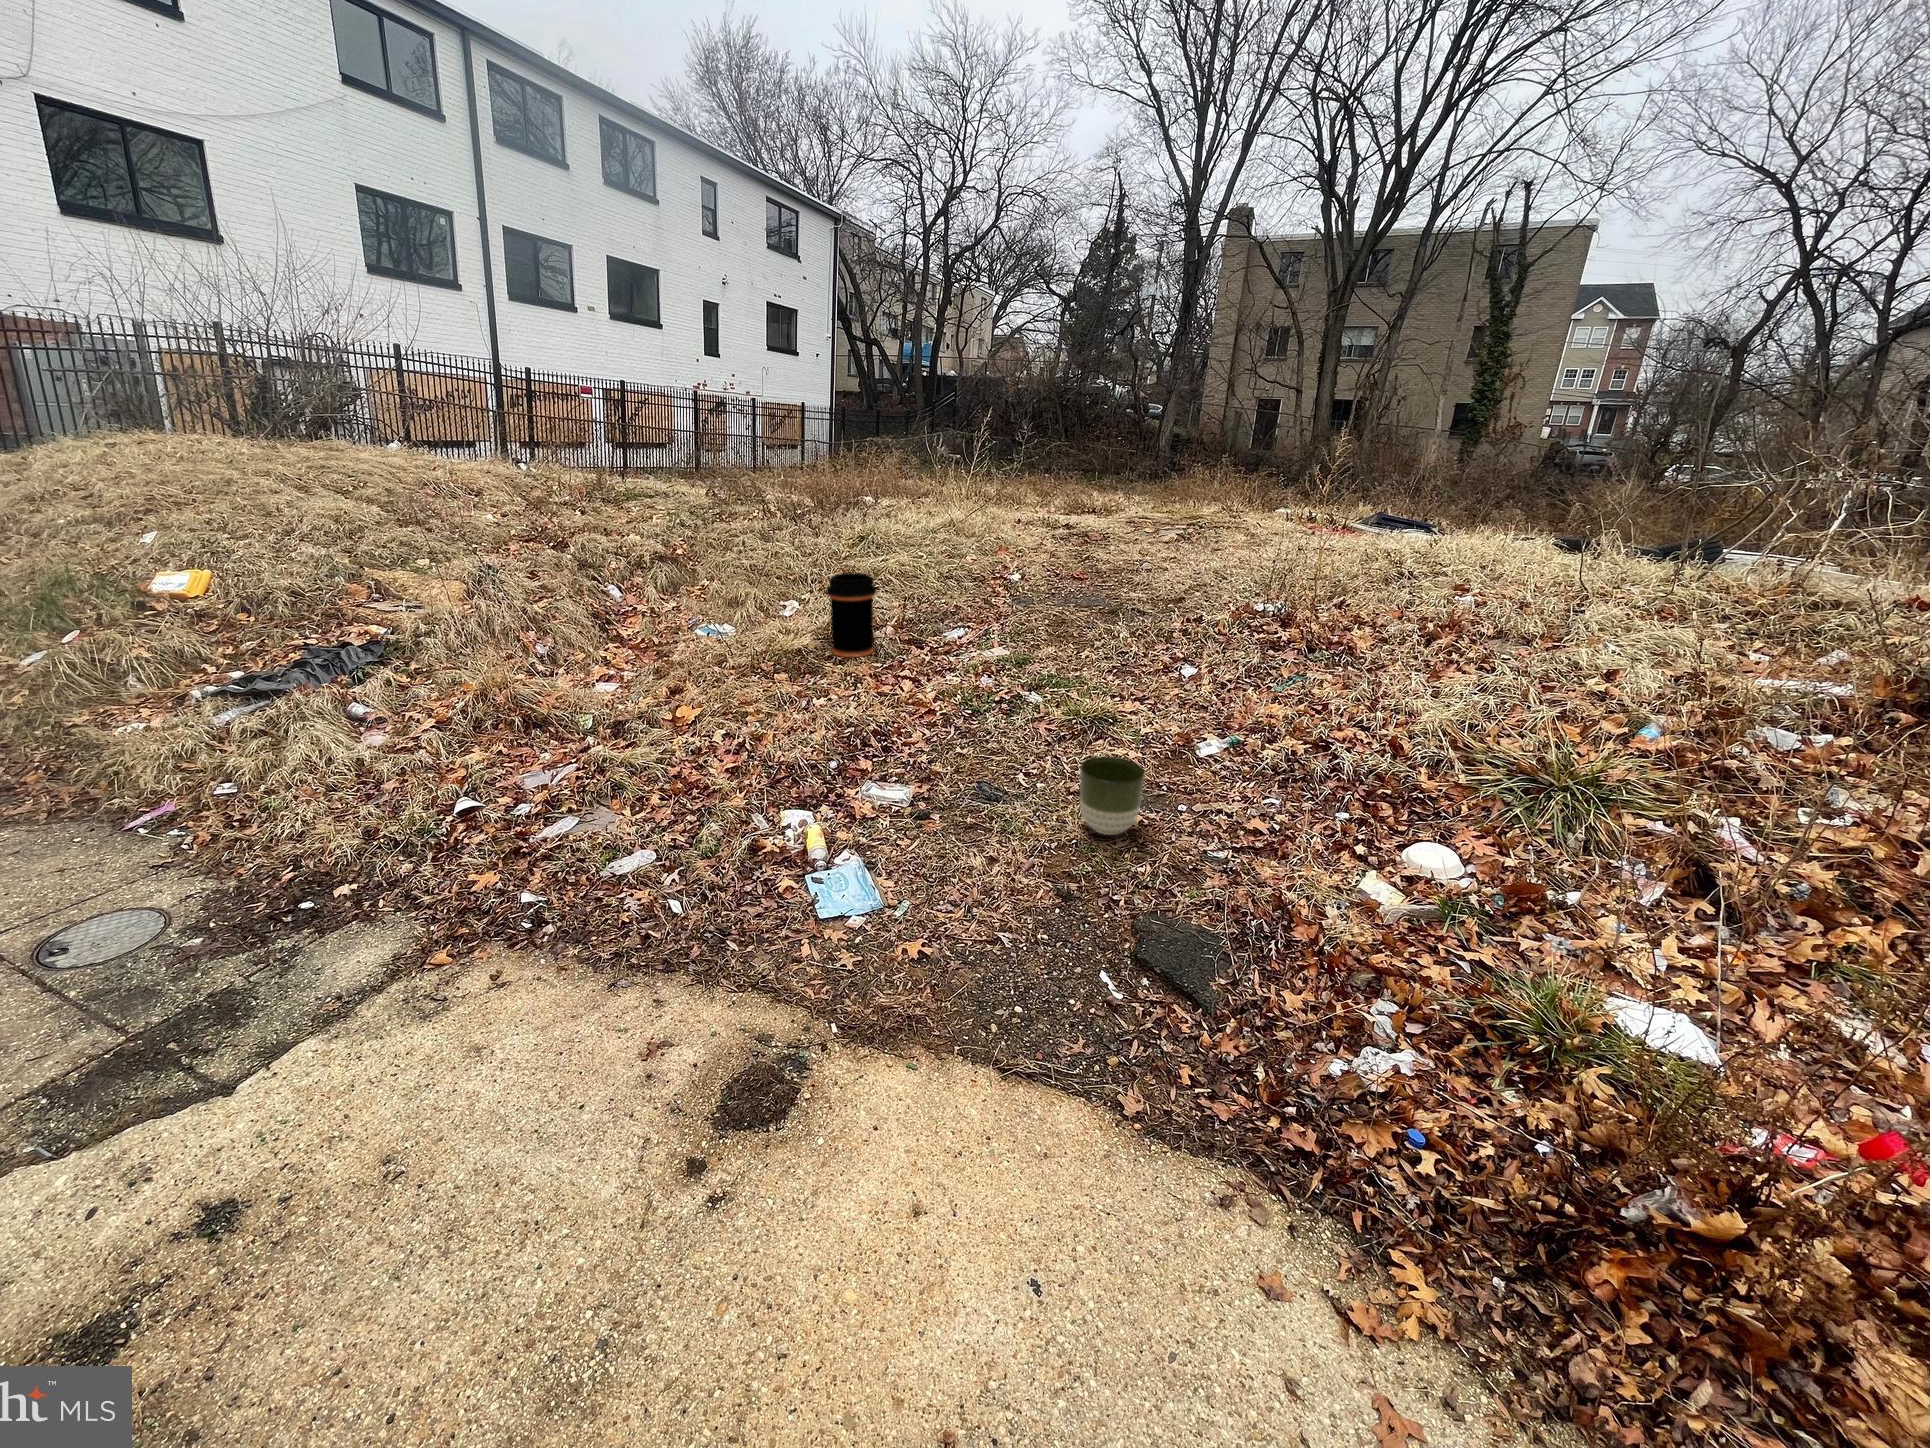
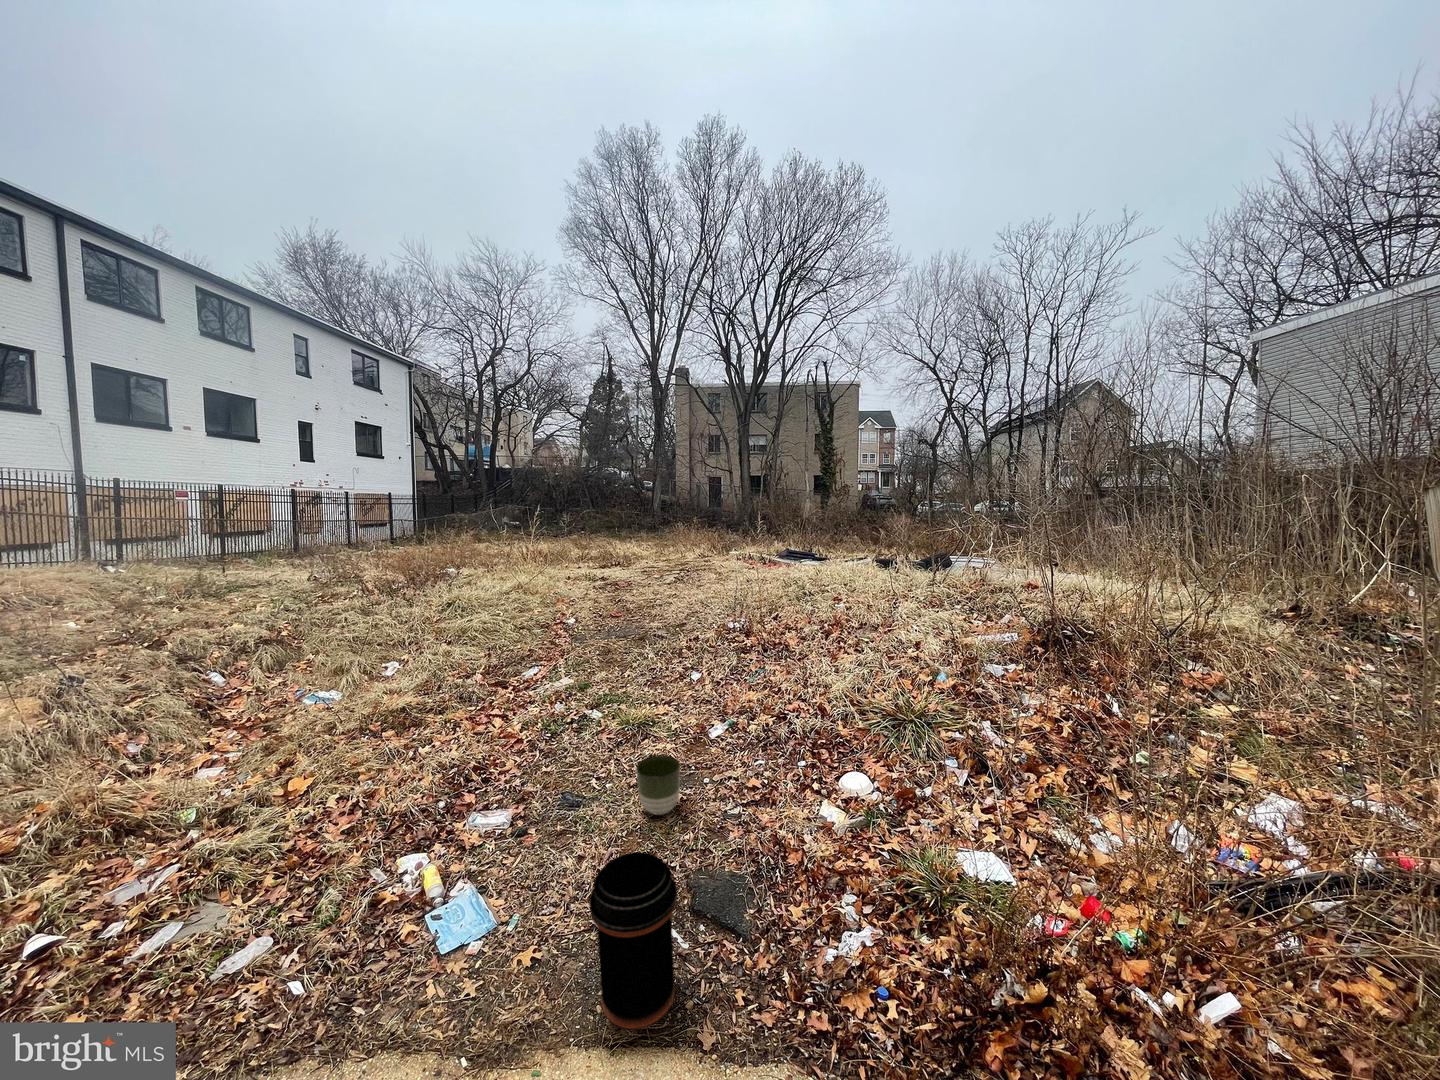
trash can: present [826,573,876,657] -> present [589,852,677,1029]

